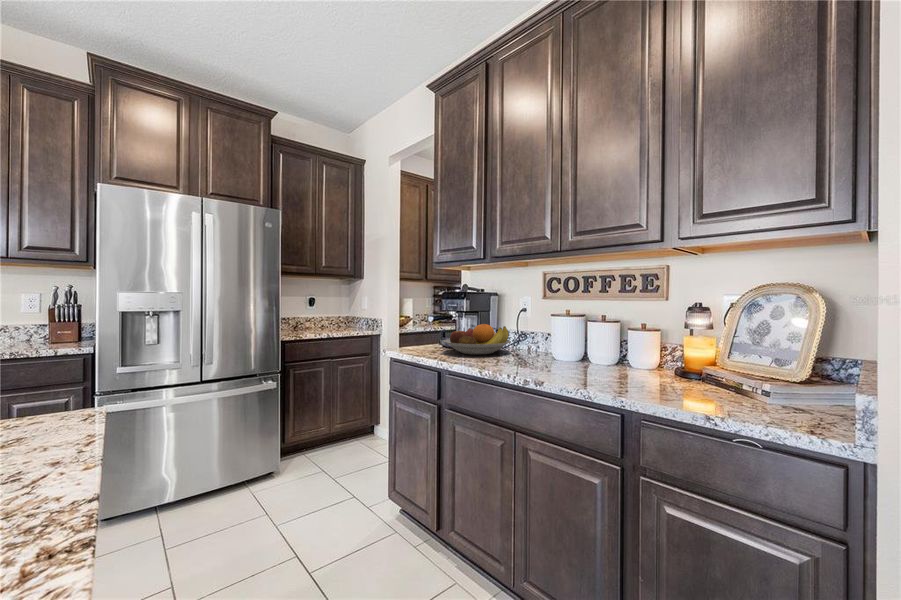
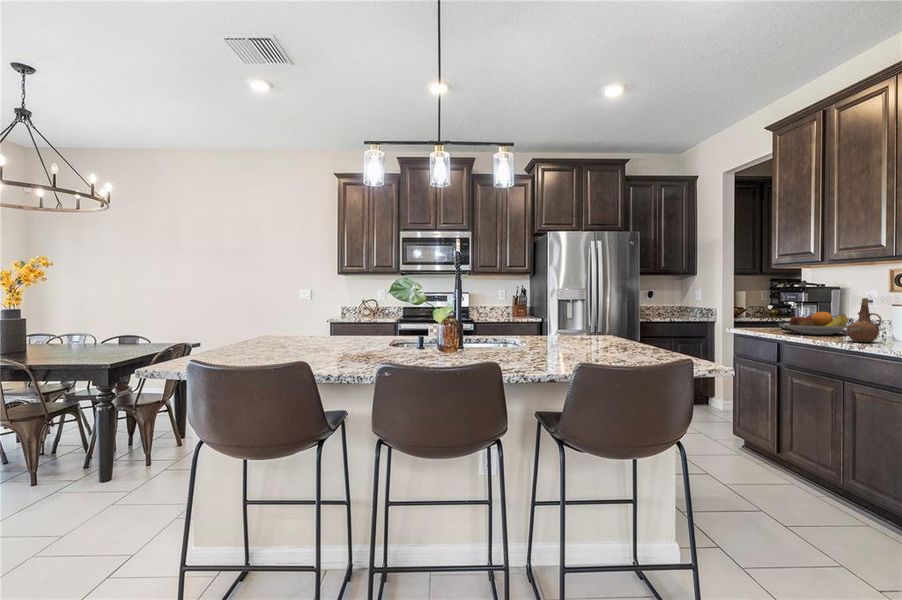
ceramic pitcher: none [513,307,548,367] -> present [847,298,881,342]

